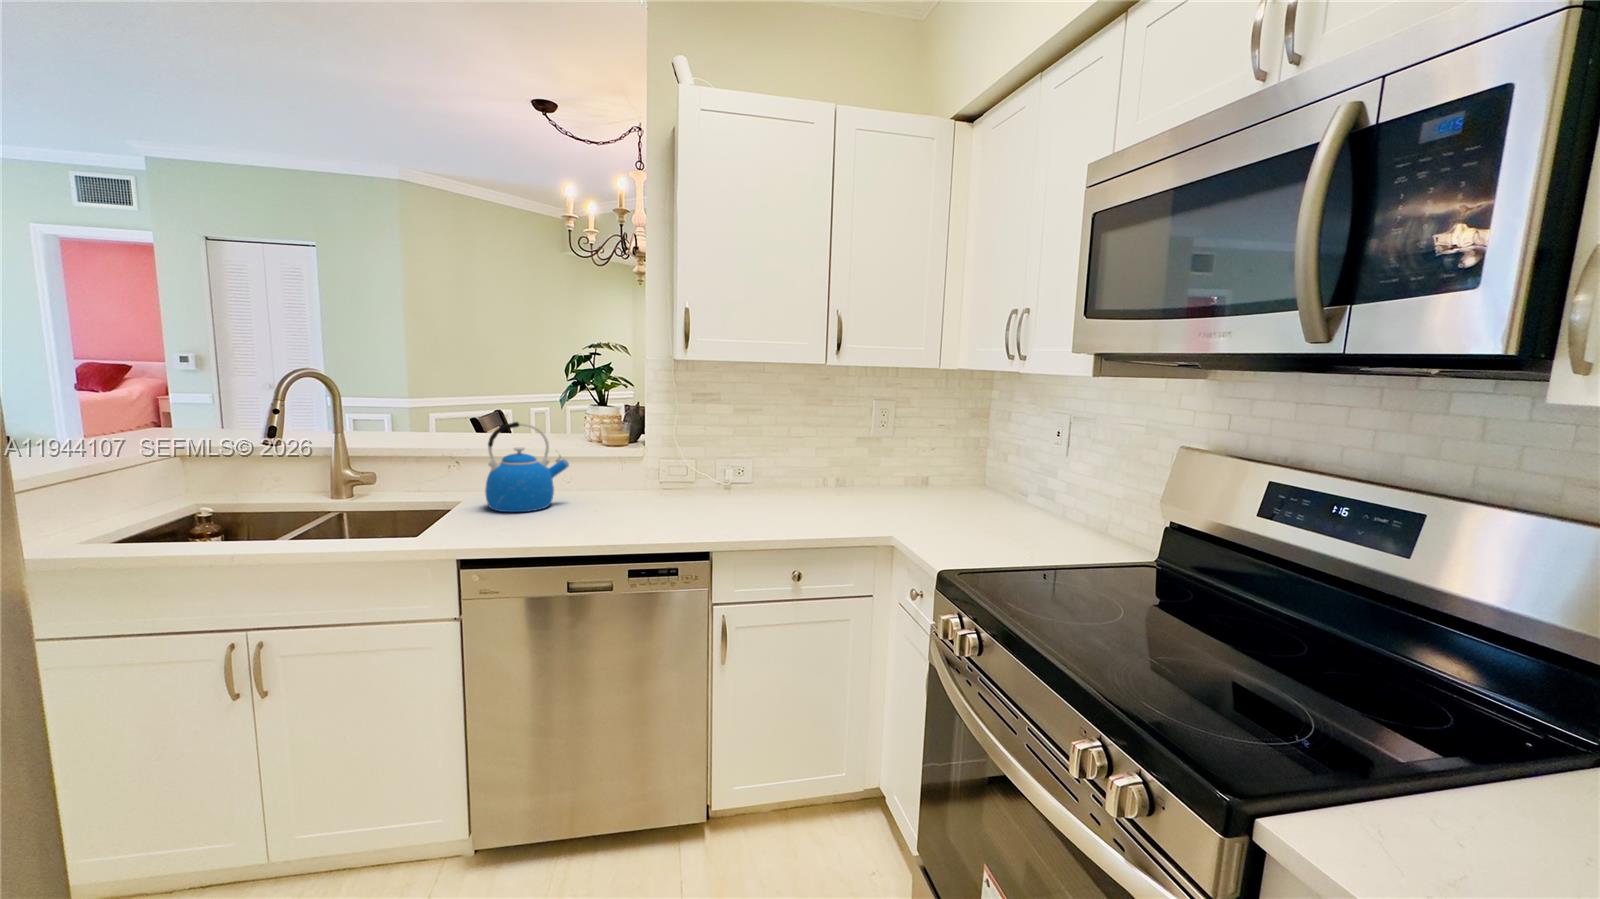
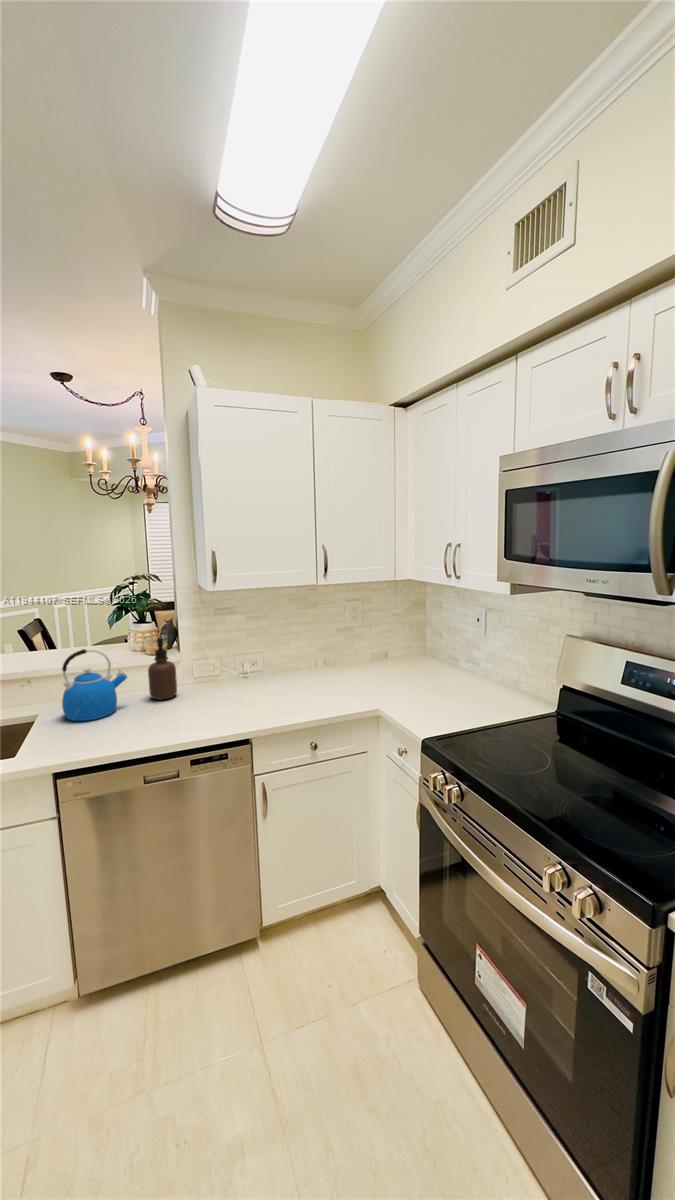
soap dispenser: none [597,420,632,501] -> present [148,638,177,700]

